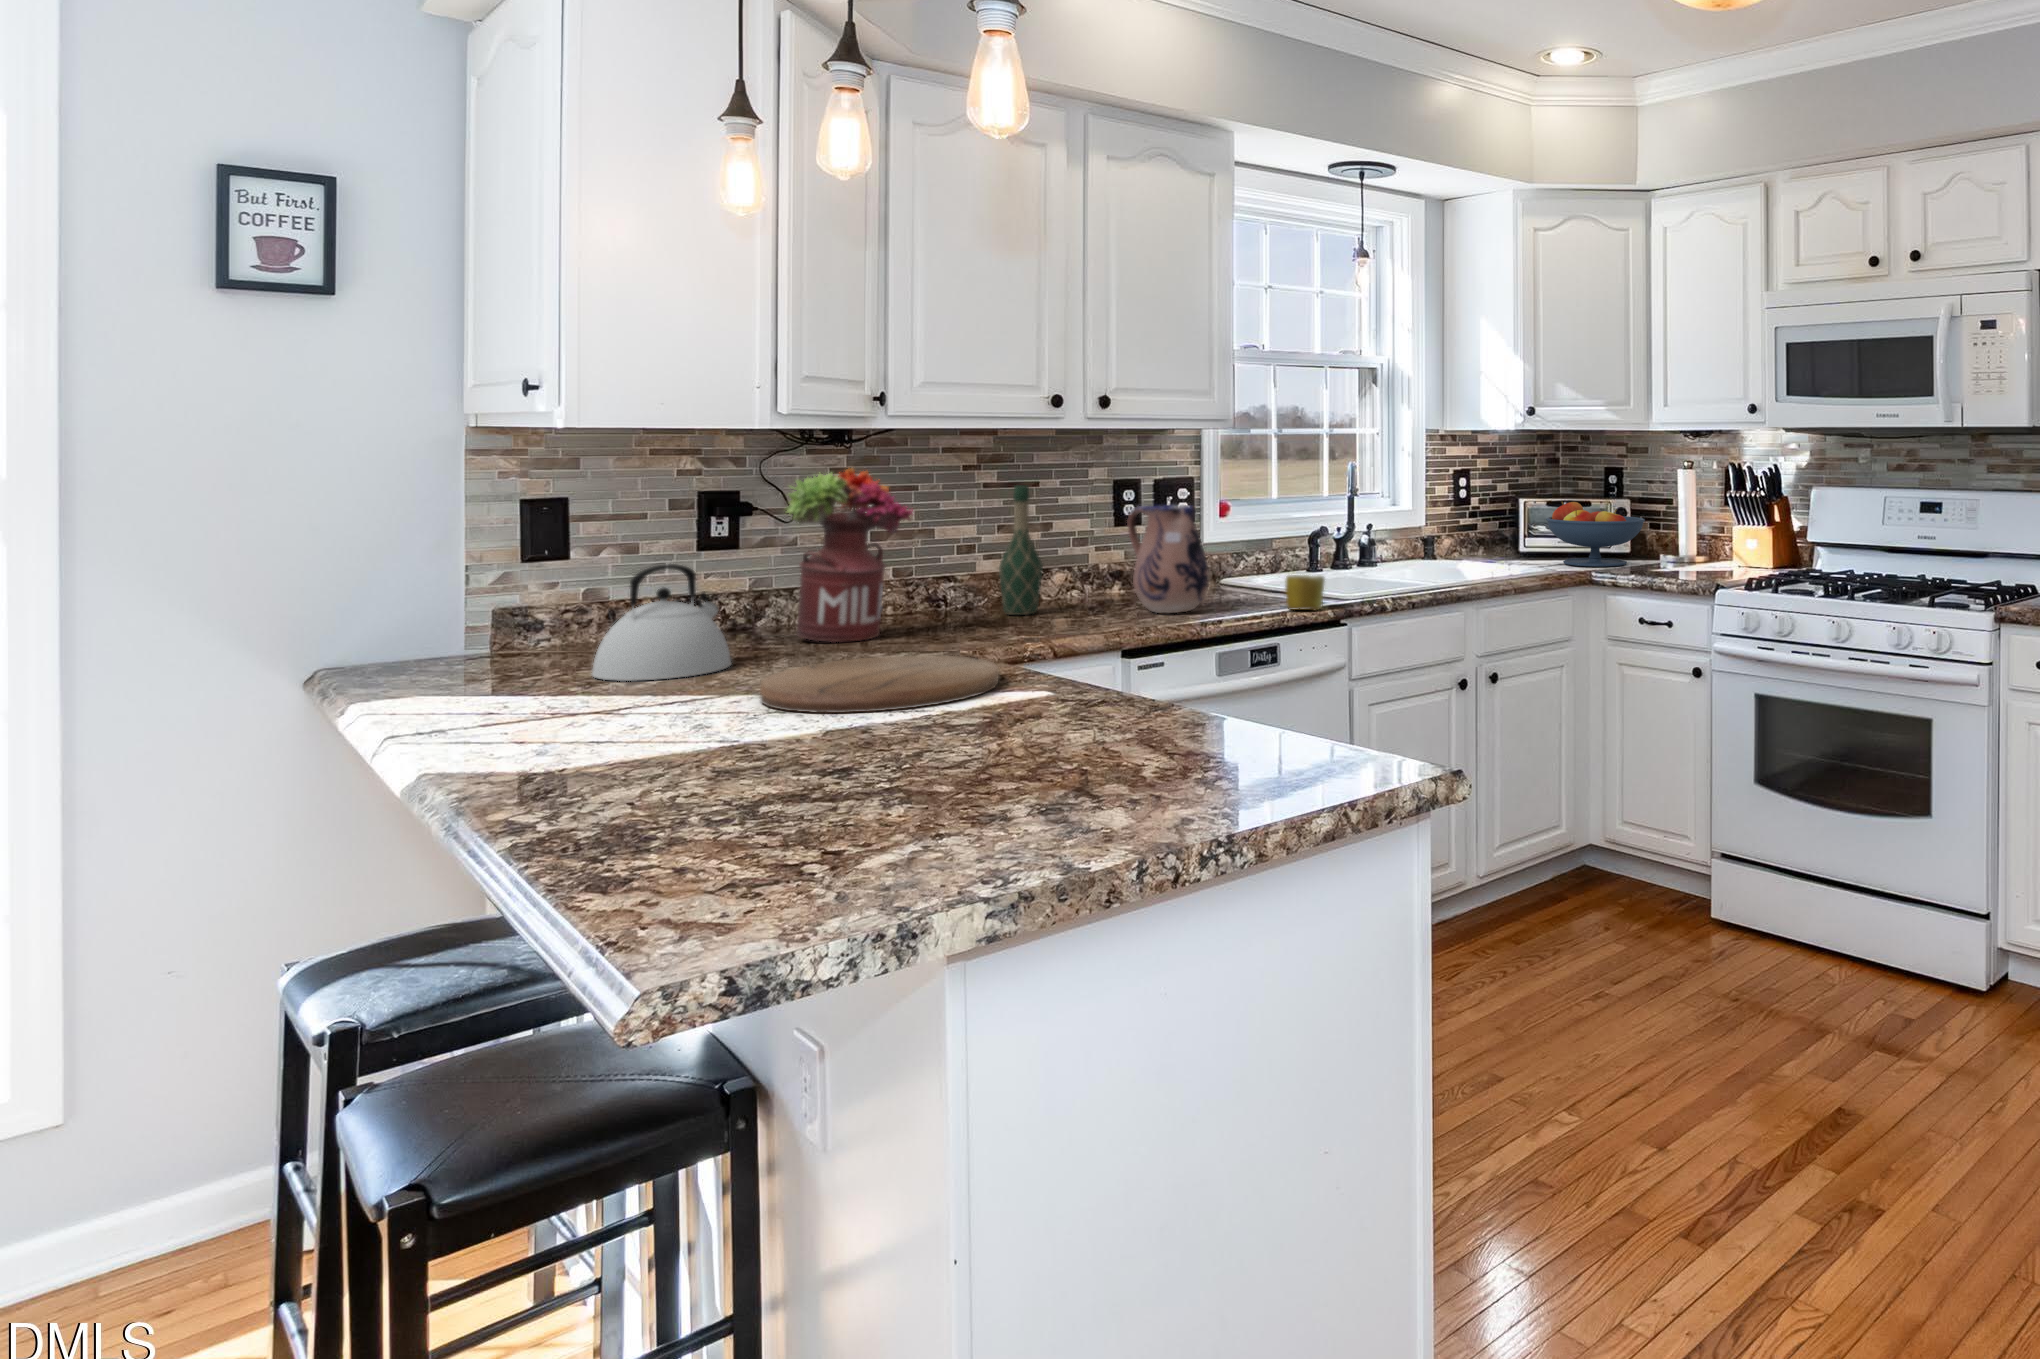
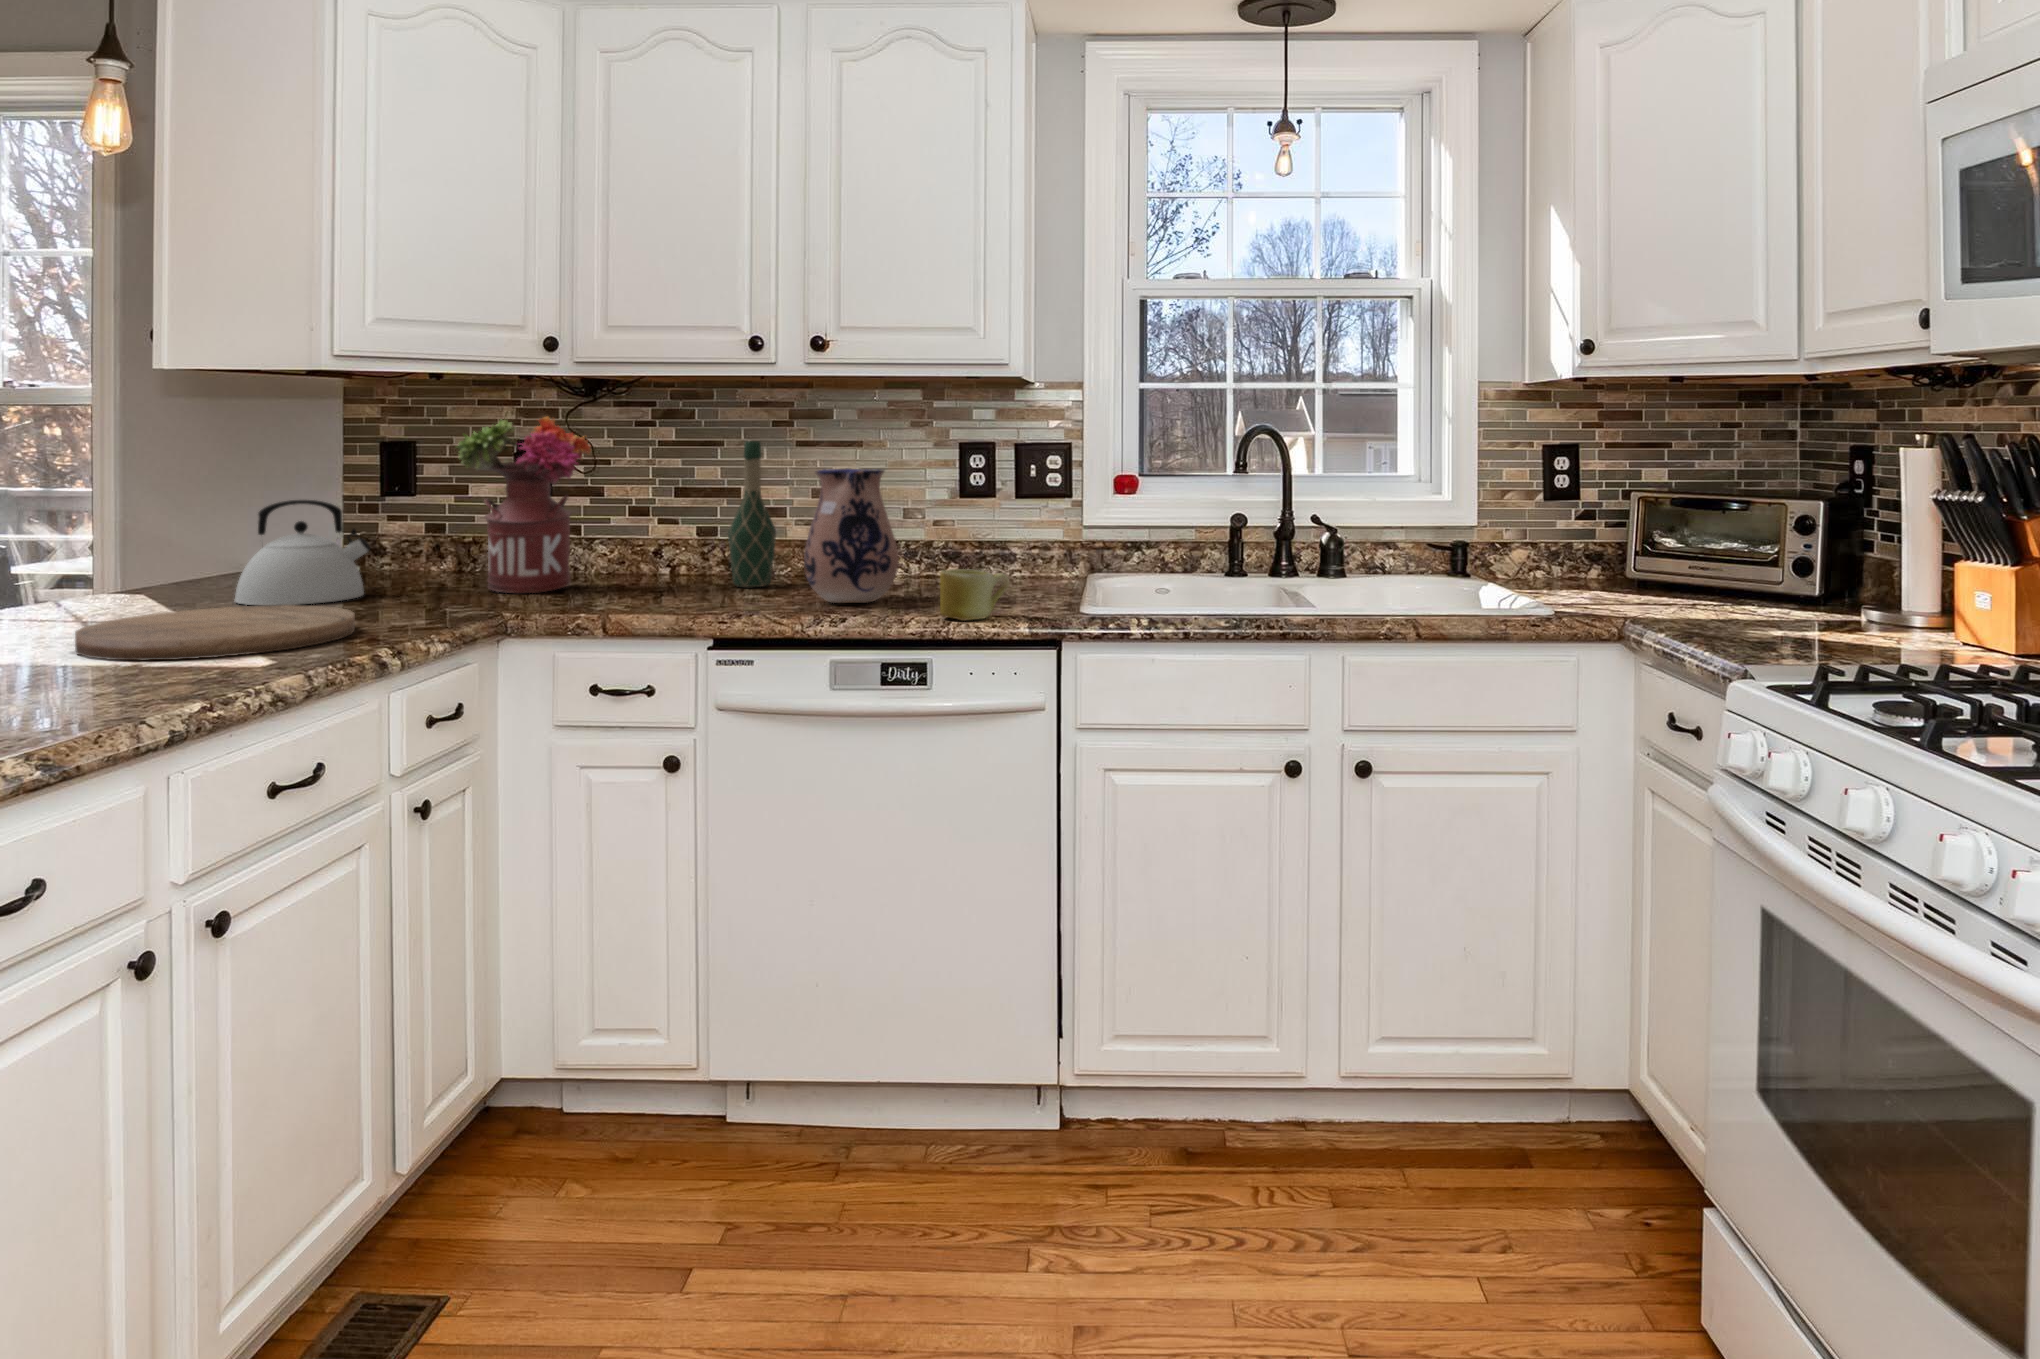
fruit bowl: present [1546,502,1645,567] -> none [1610,497,1799,615]

